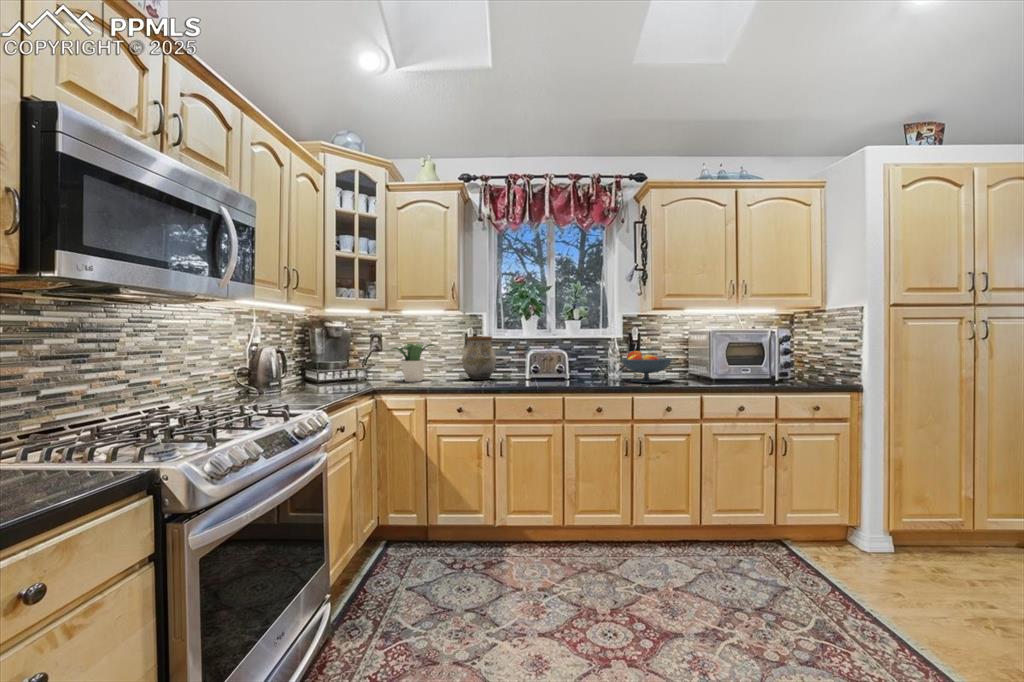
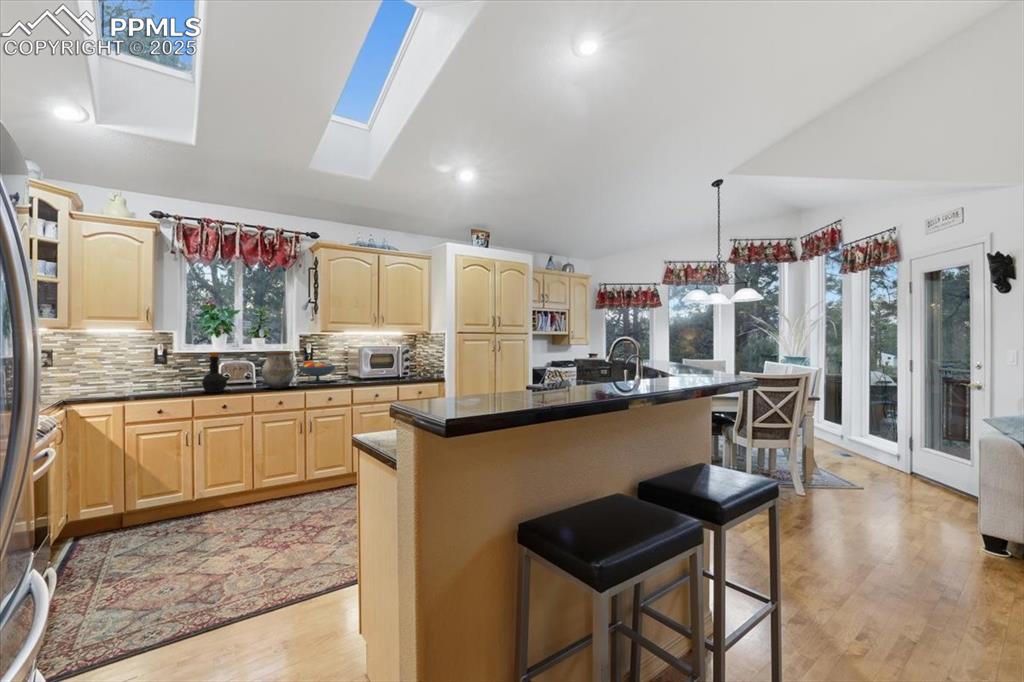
vase: present [462,336,496,380] -> present [262,351,295,389]
bottle: none [504,337,531,390] -> present [201,353,227,393]
potted plant: present [392,344,438,382] -> none [66,358,125,393]

